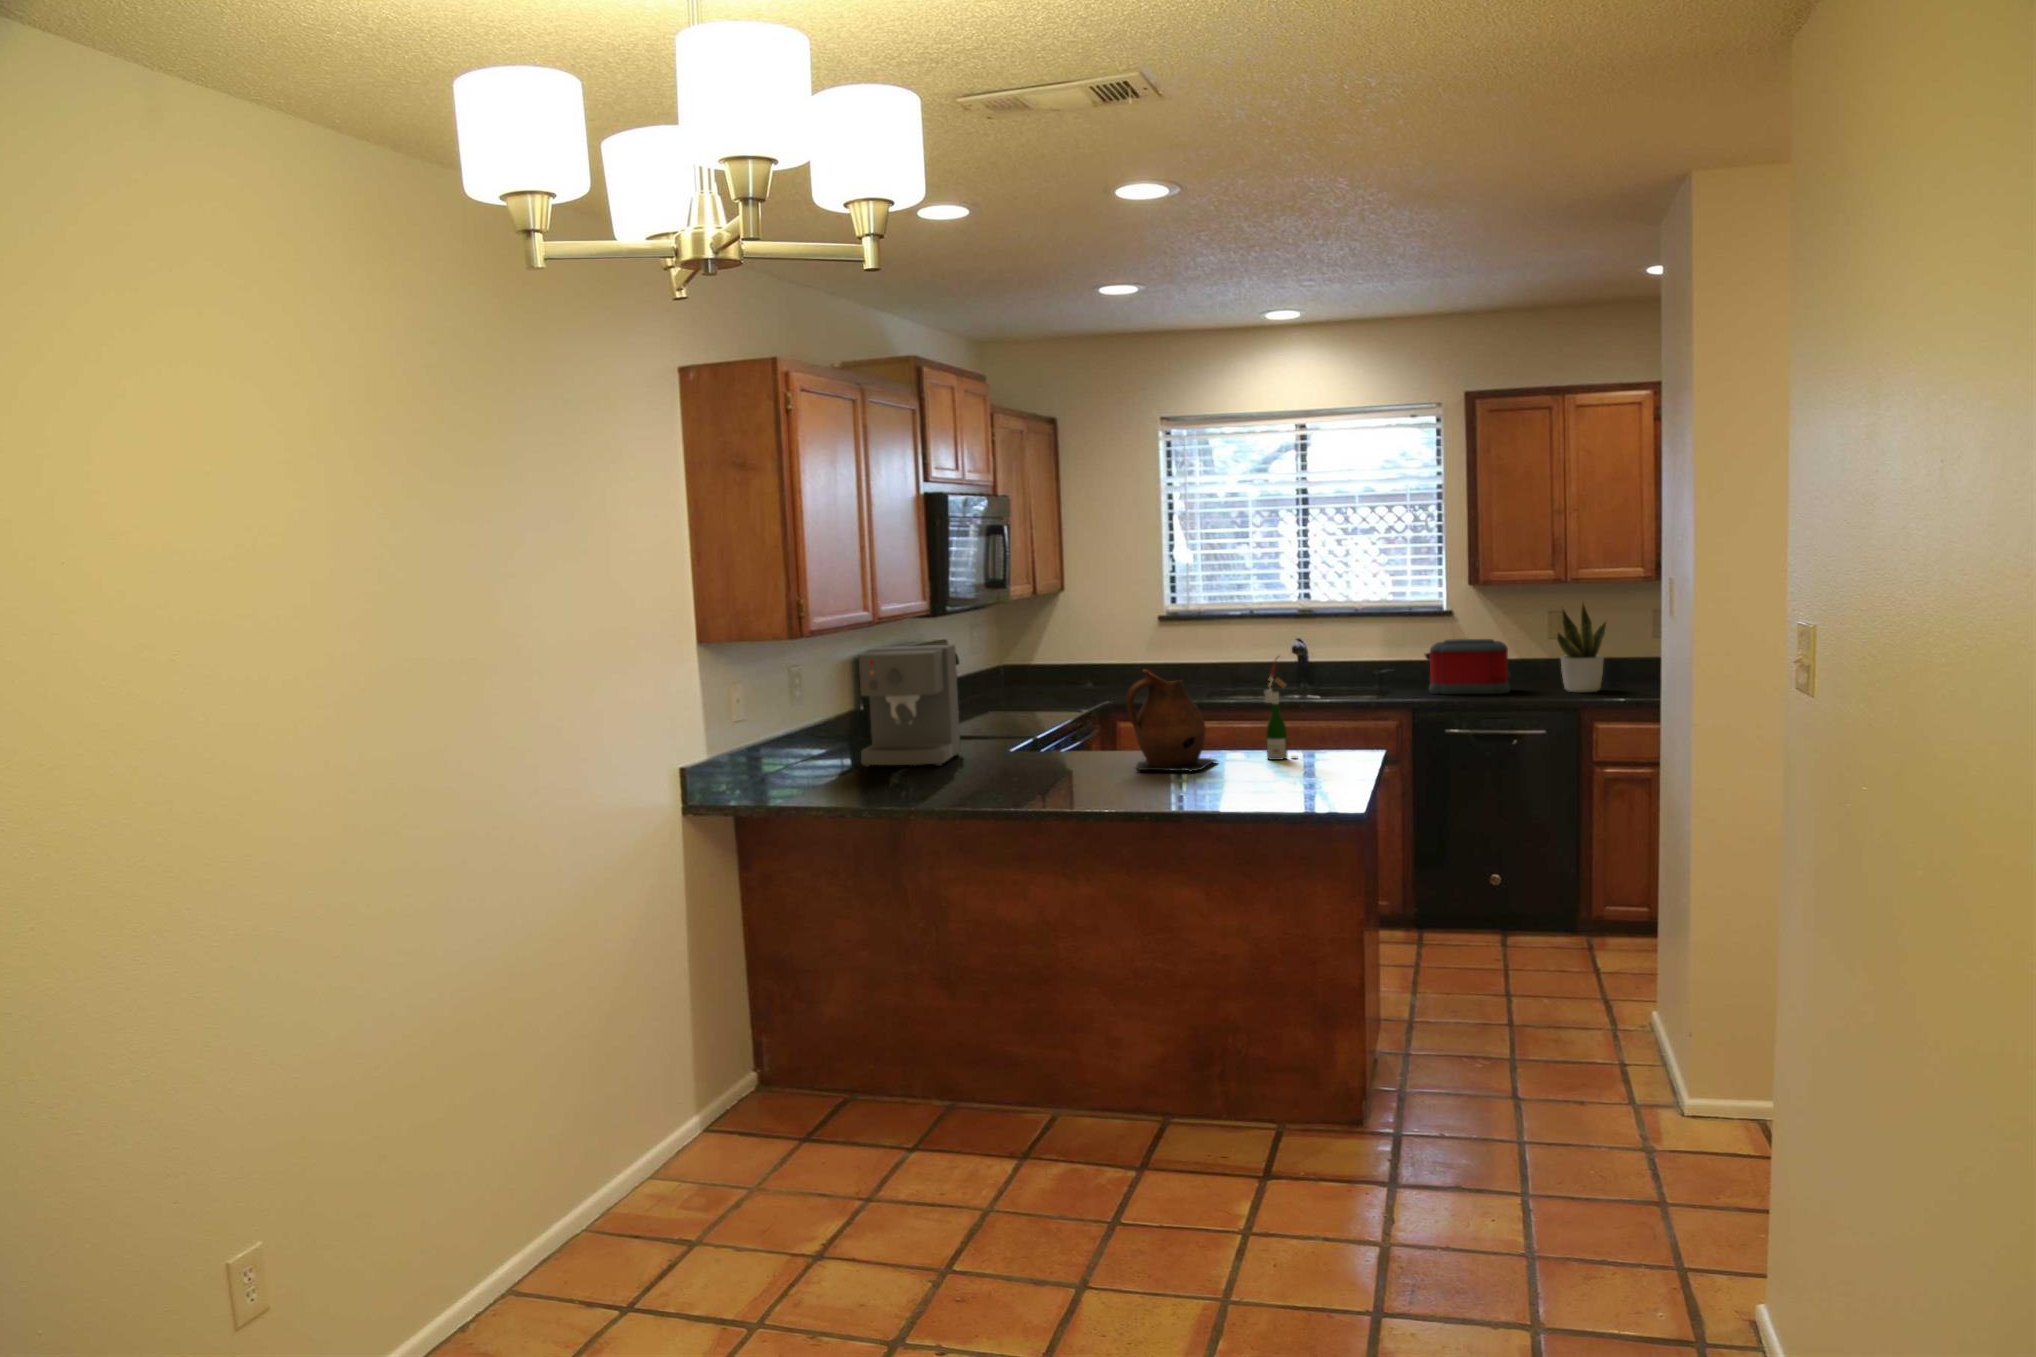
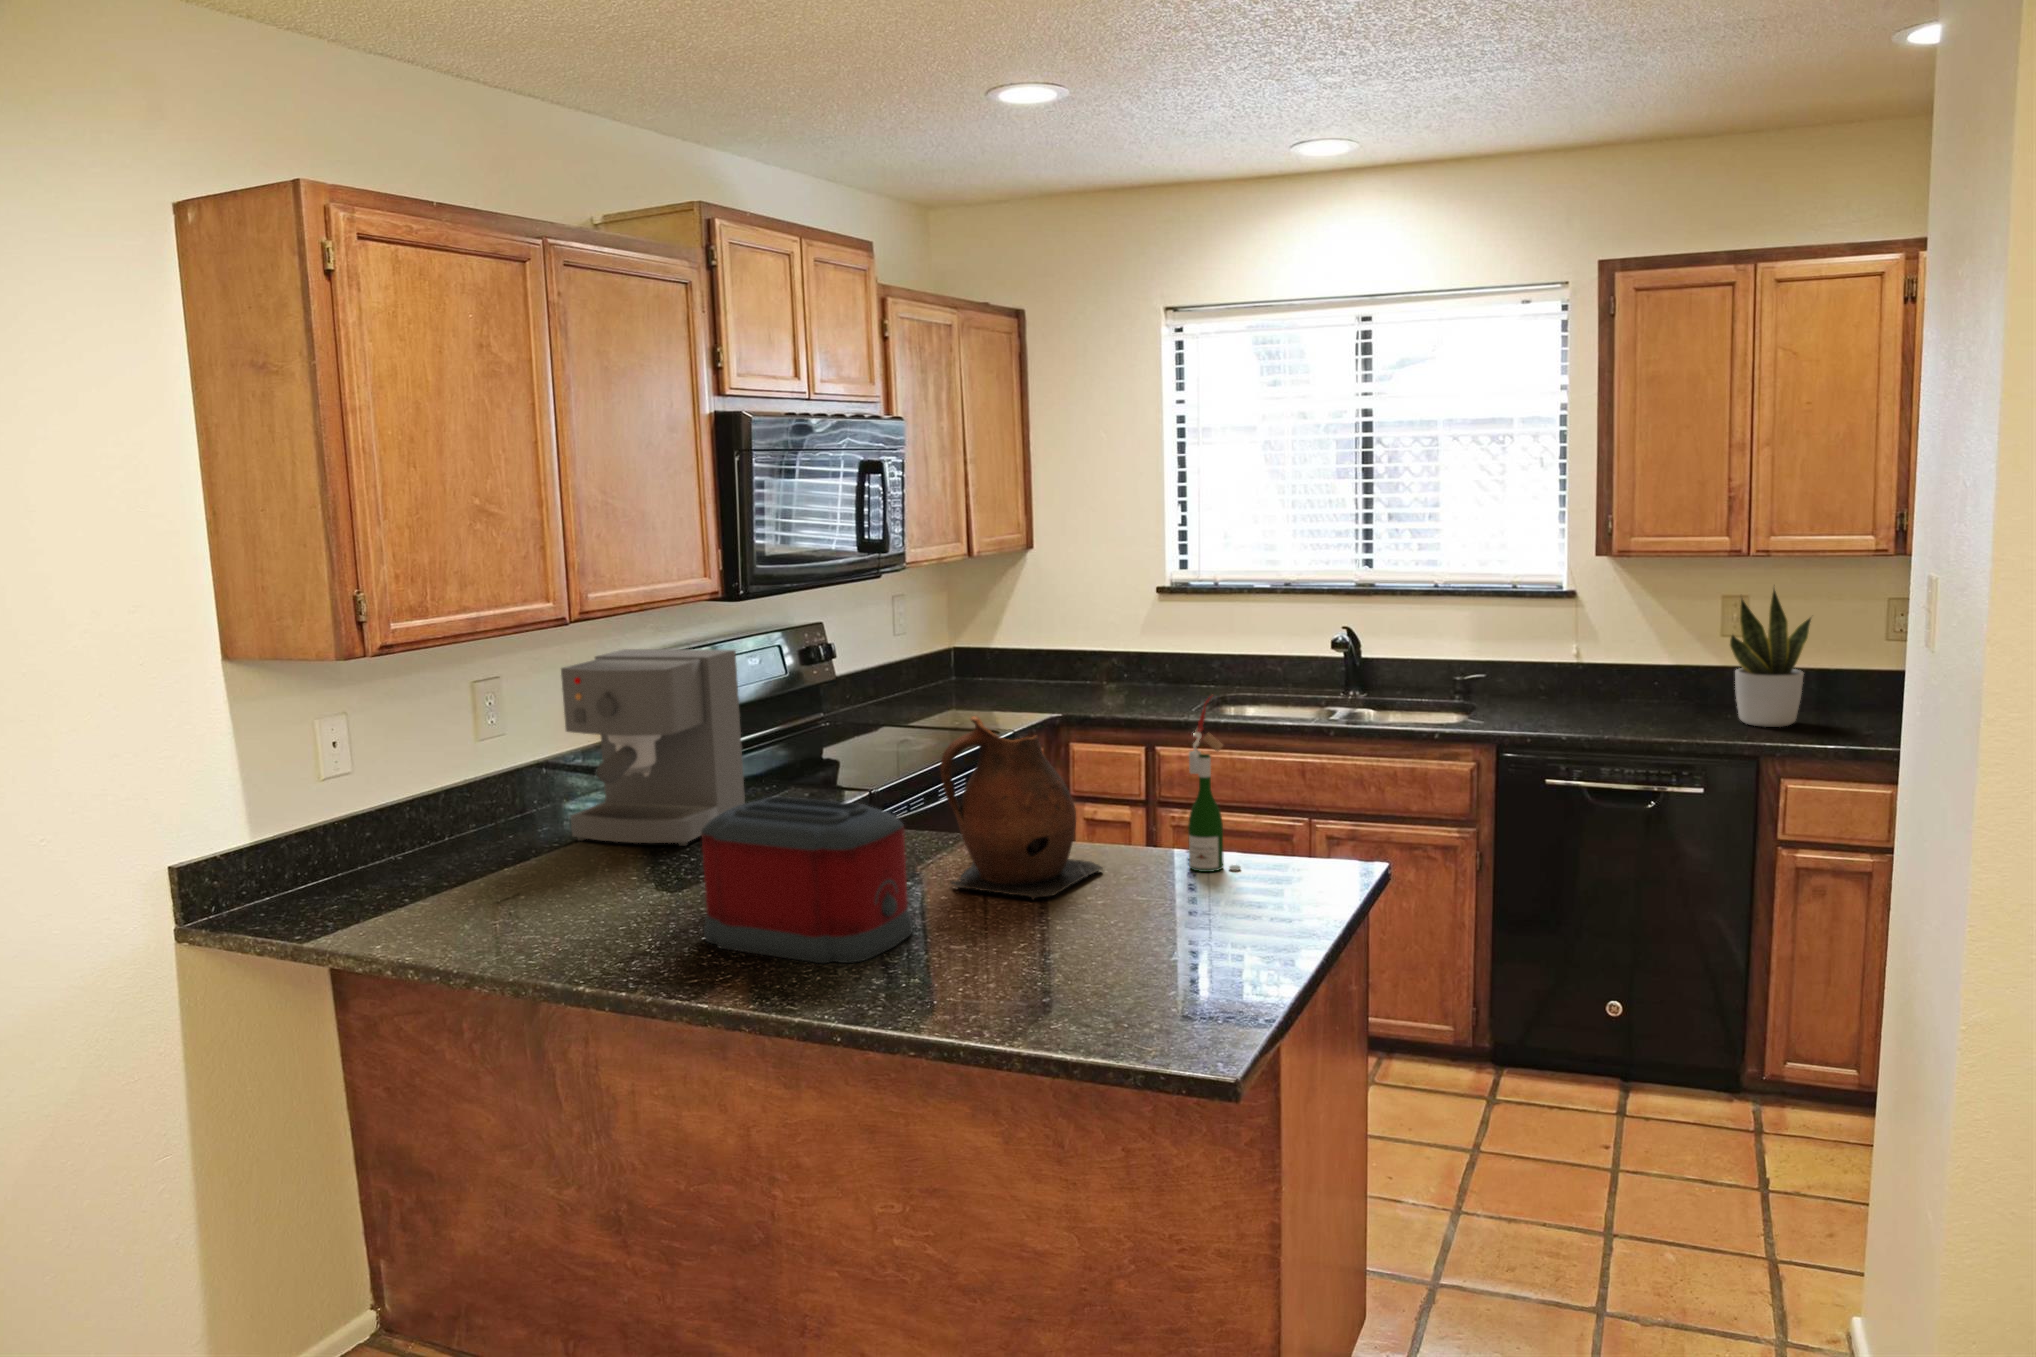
toaster: present [1425,639,1511,694] -> present [701,797,913,963]

